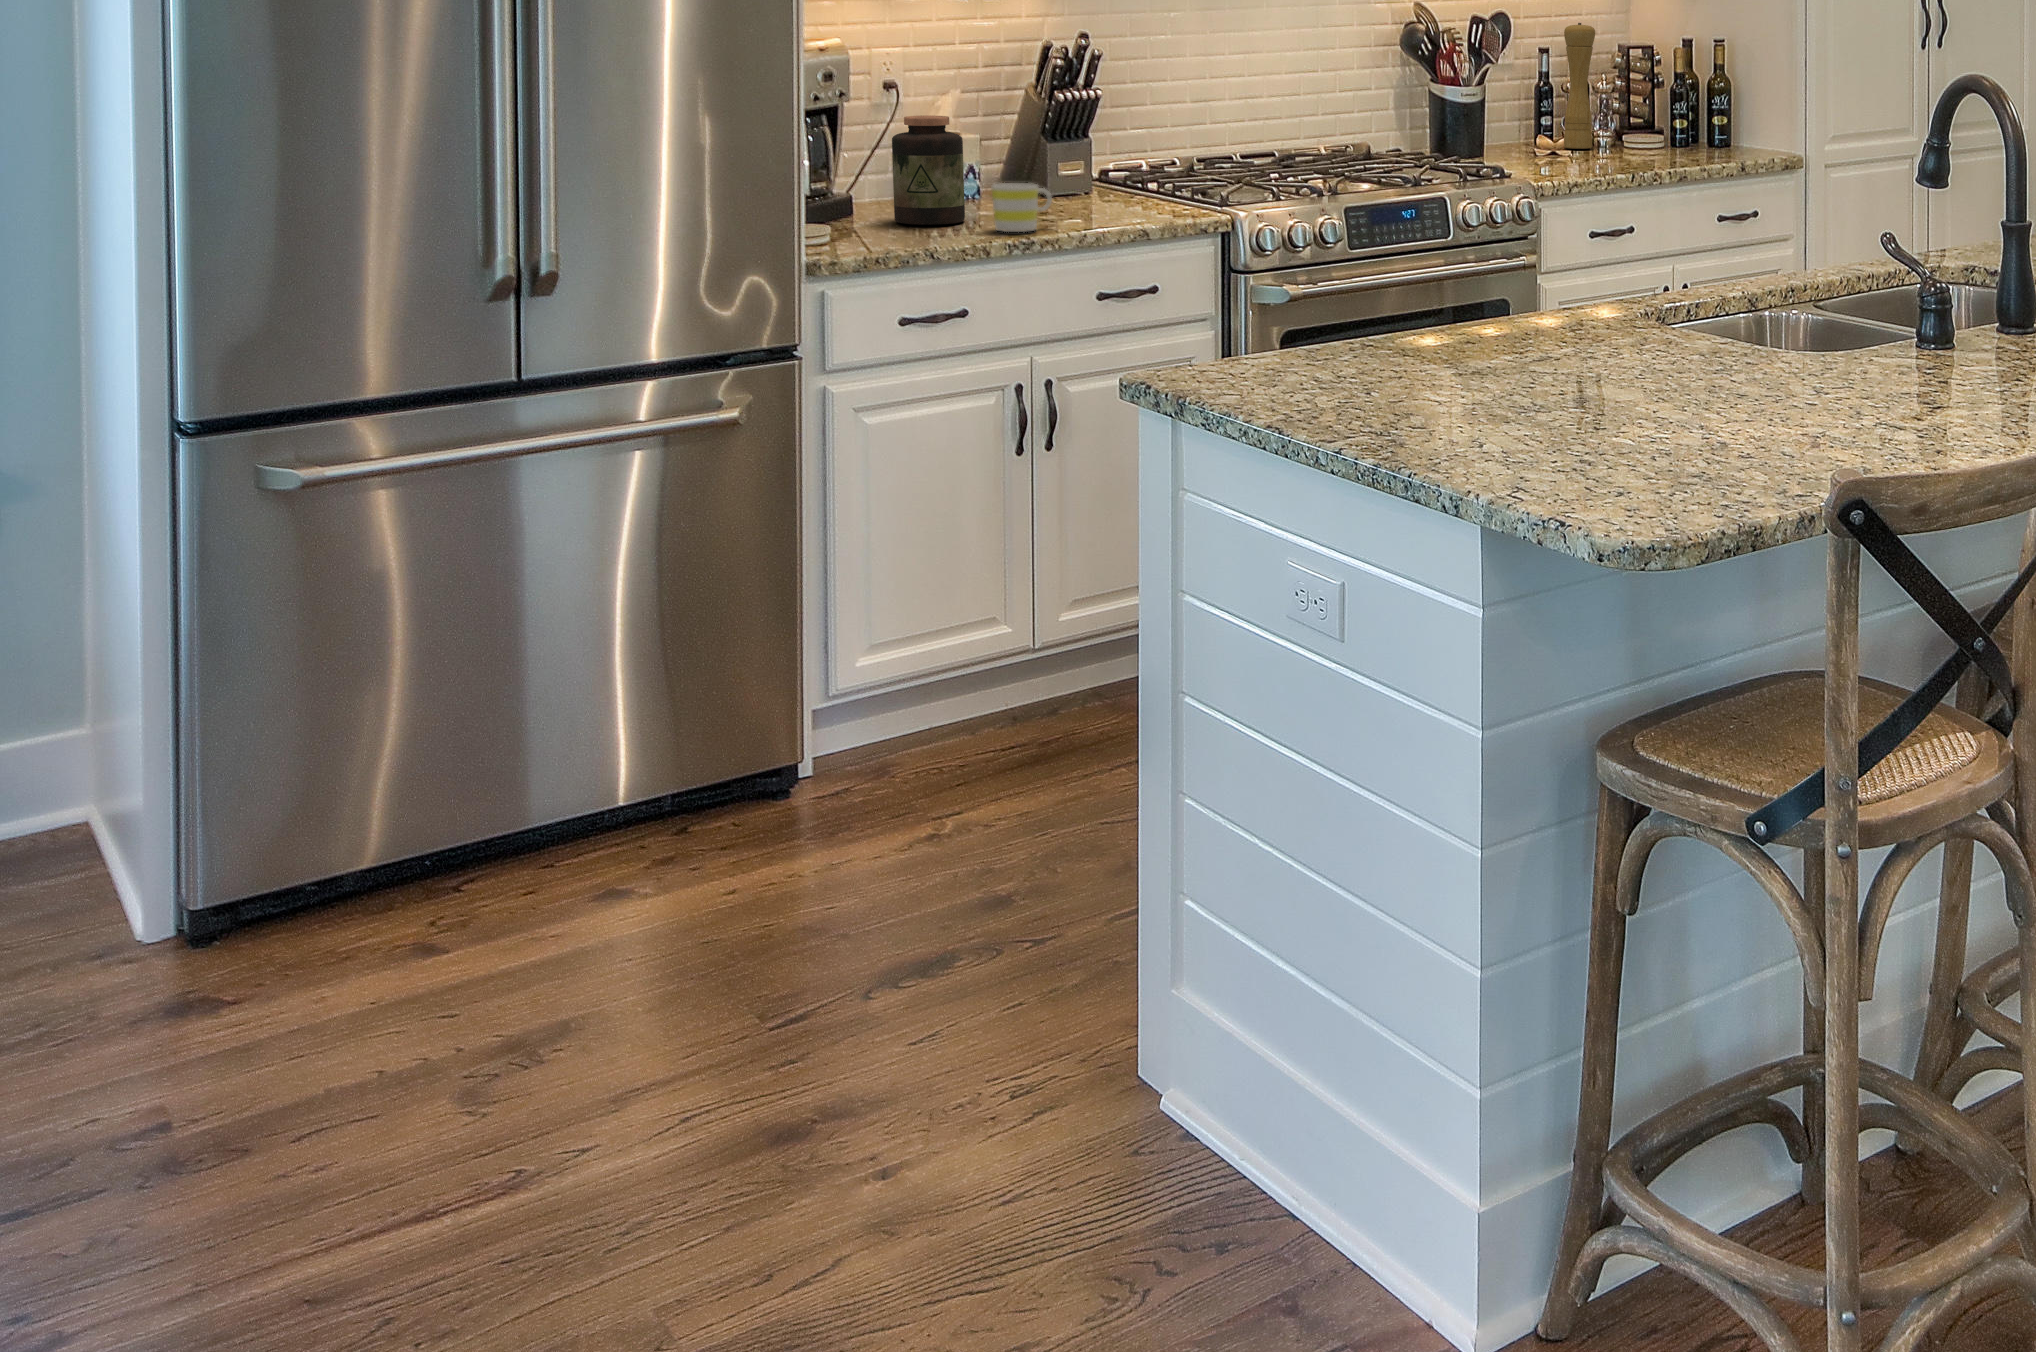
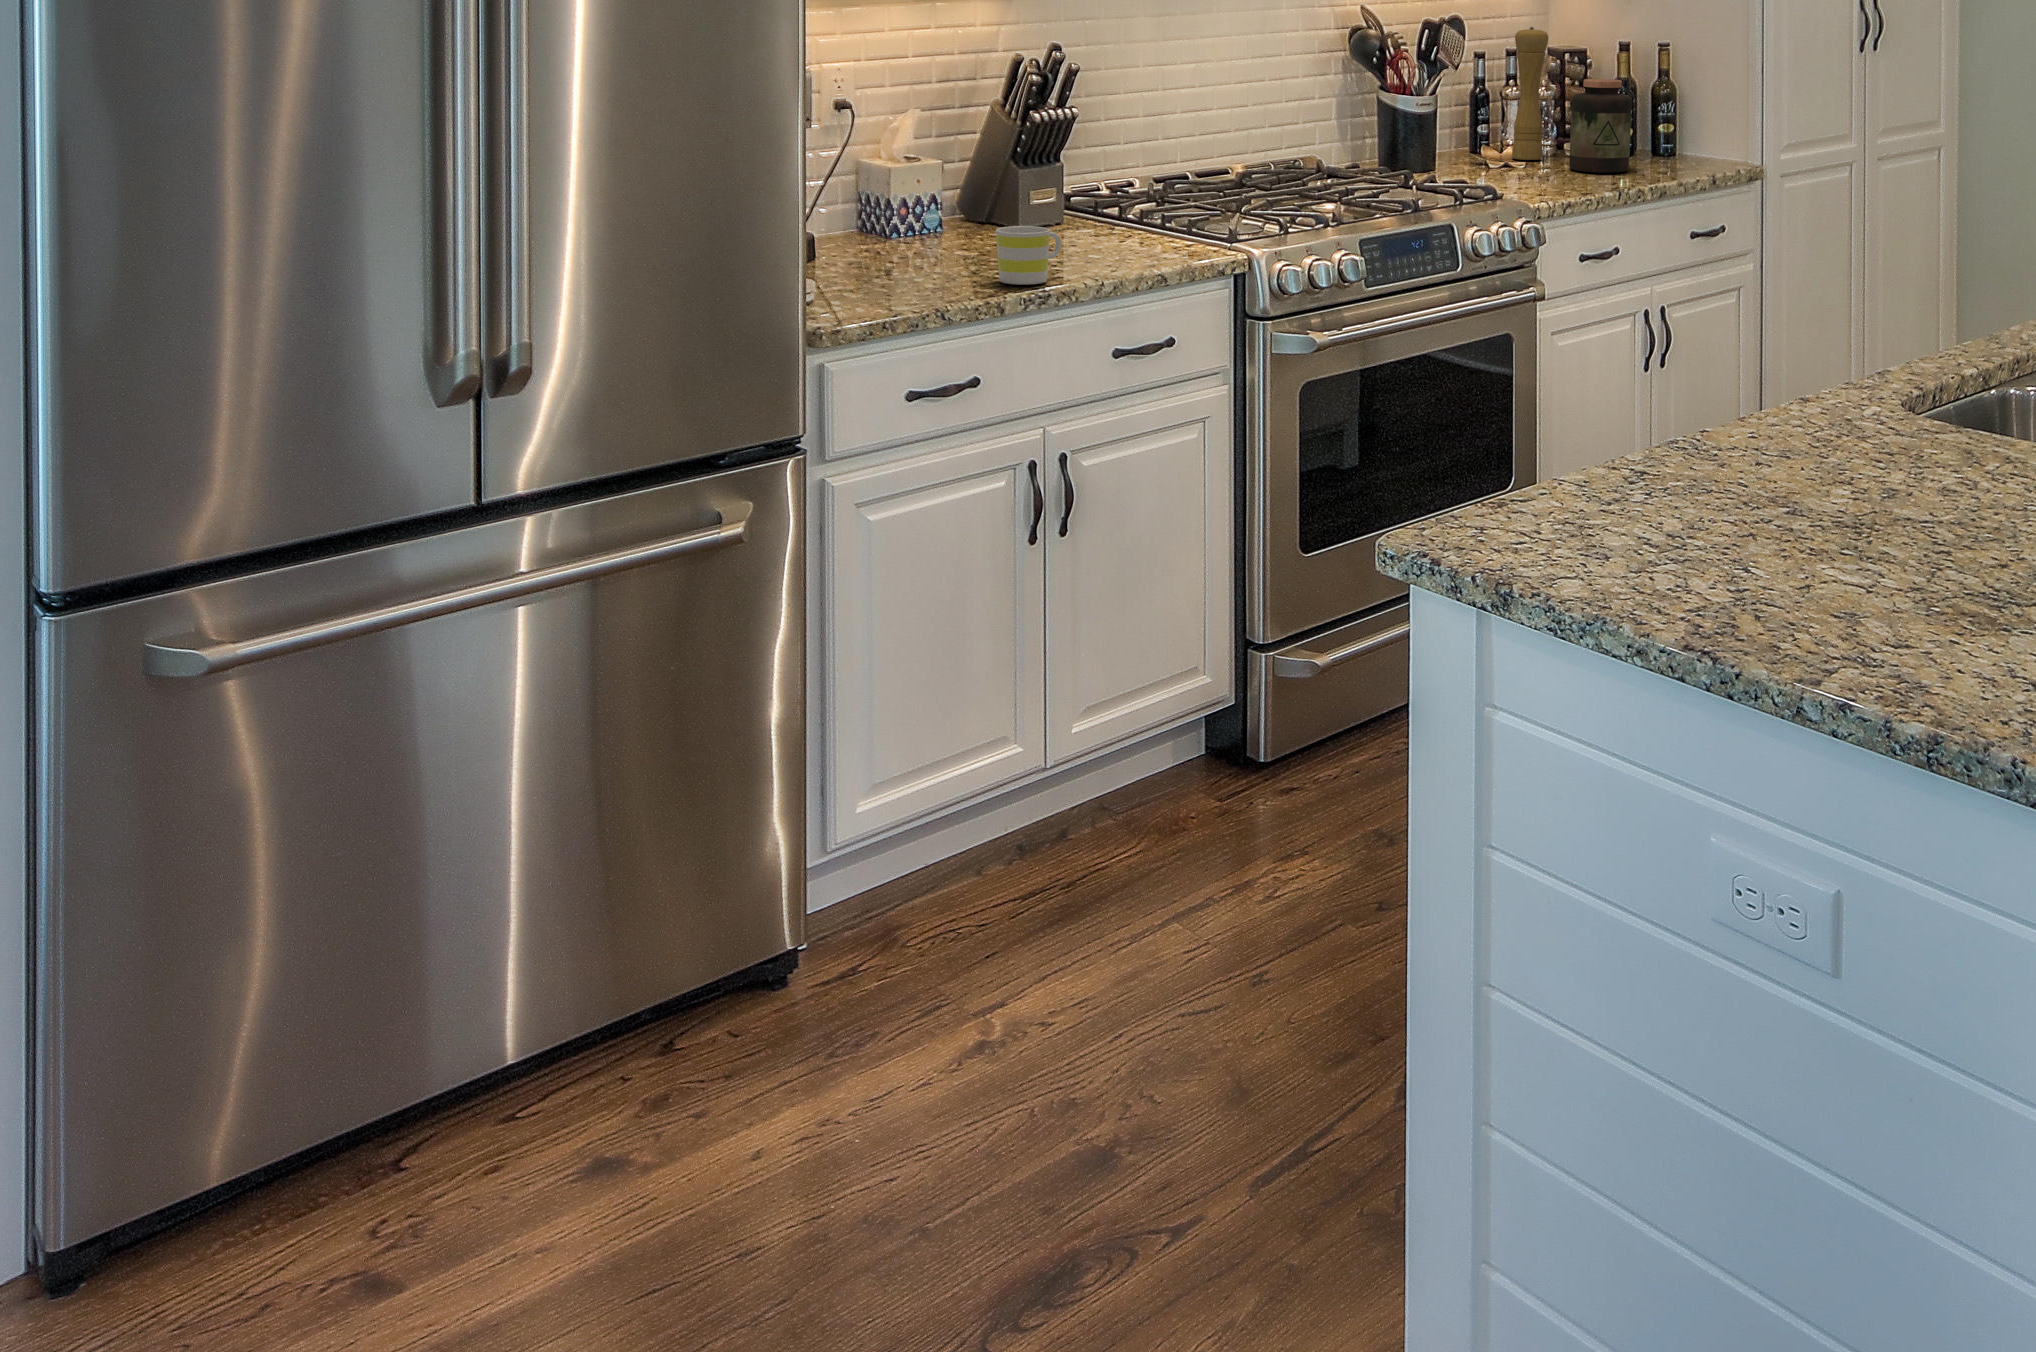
jar: present [892,115,965,225] -> present [1569,79,1632,173]

